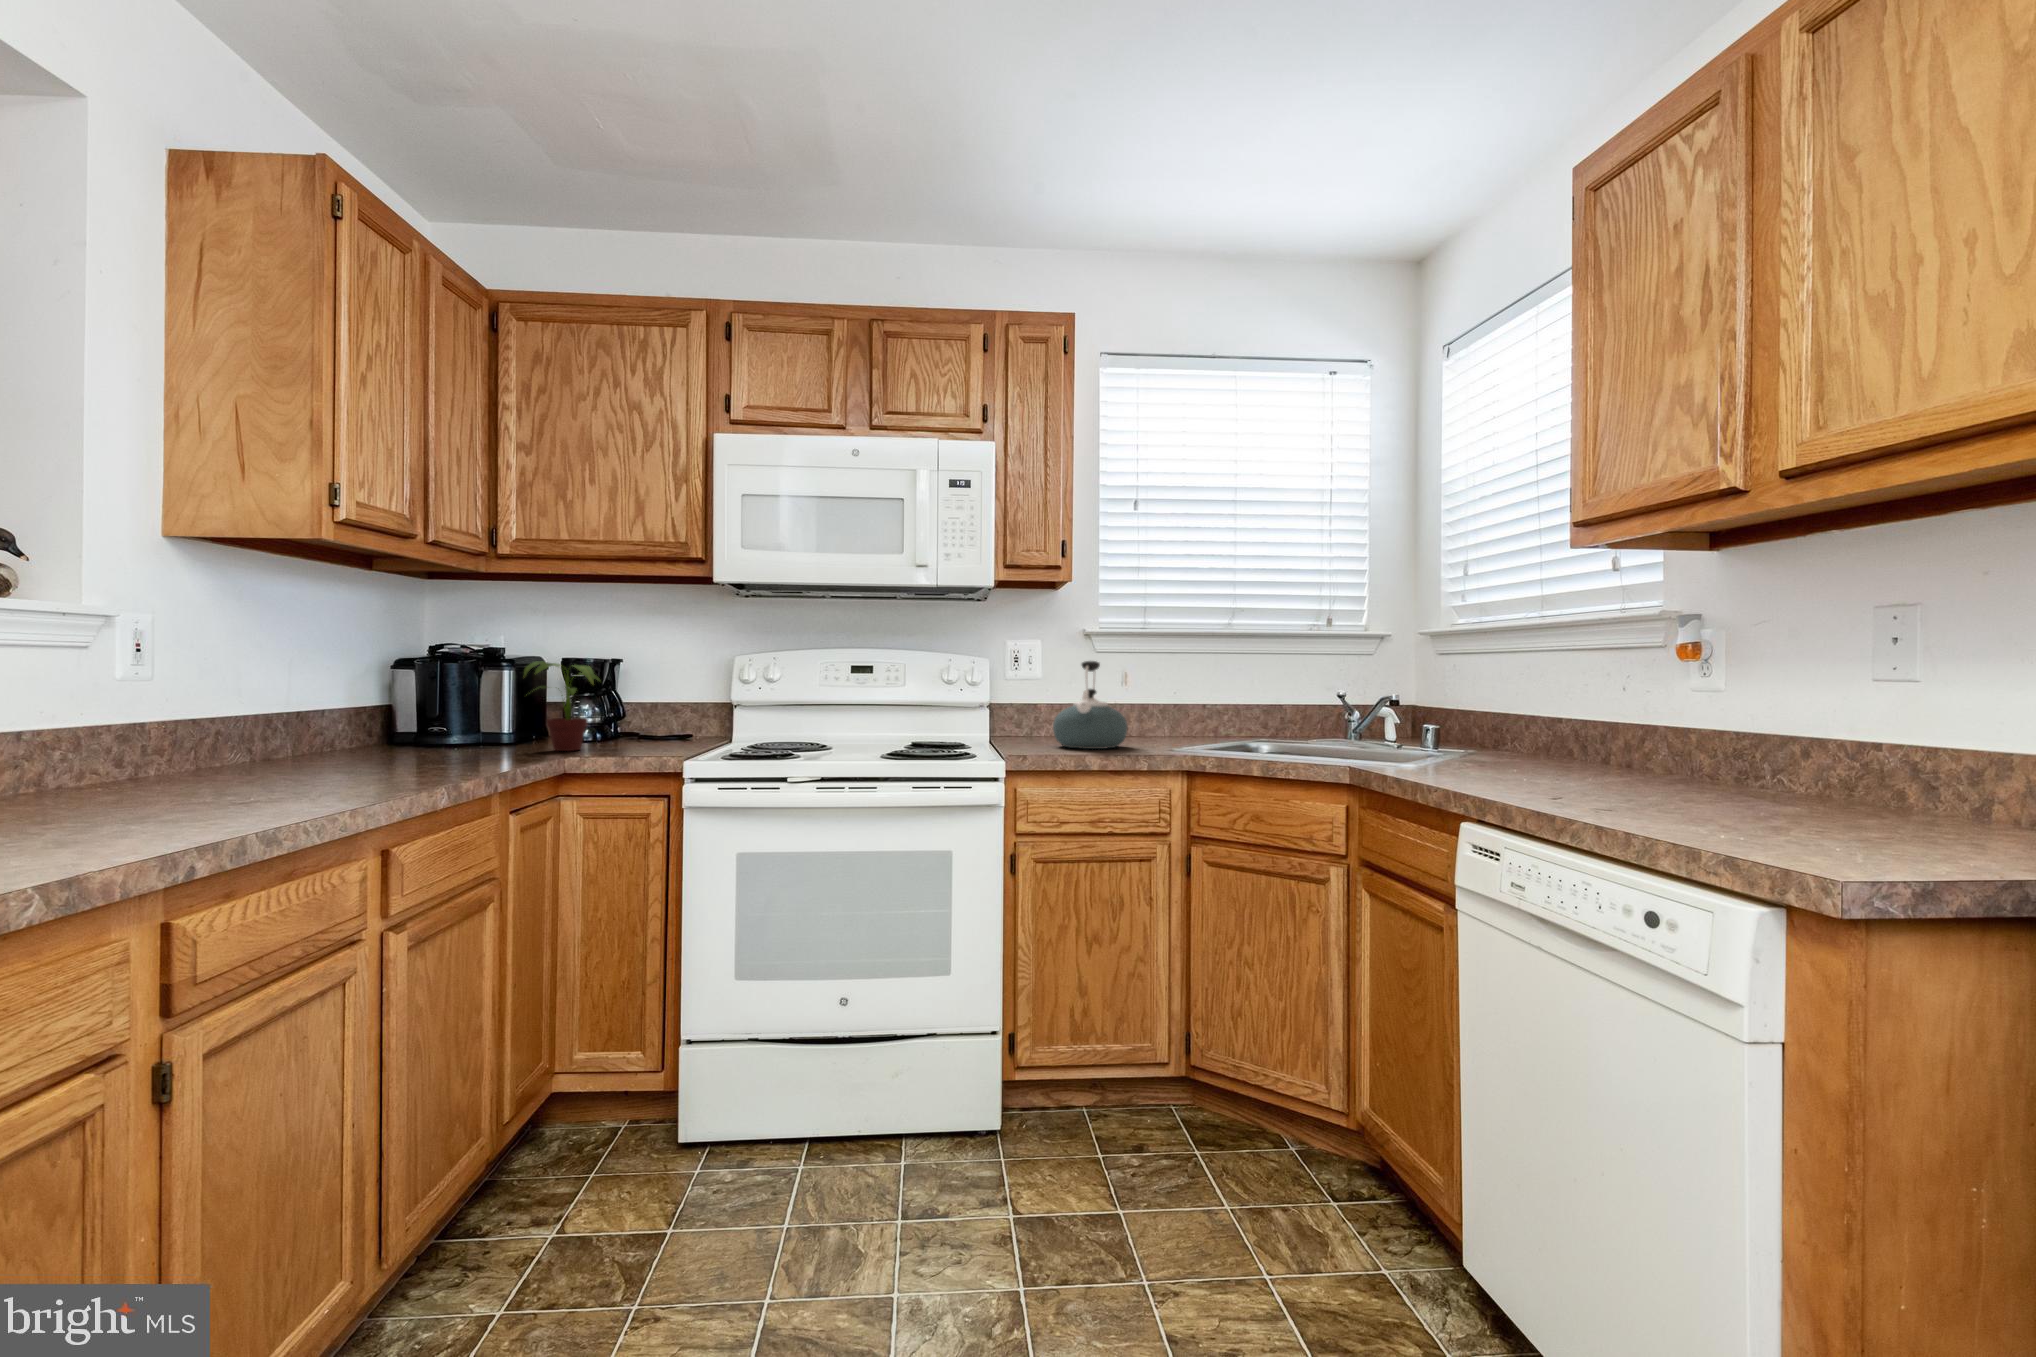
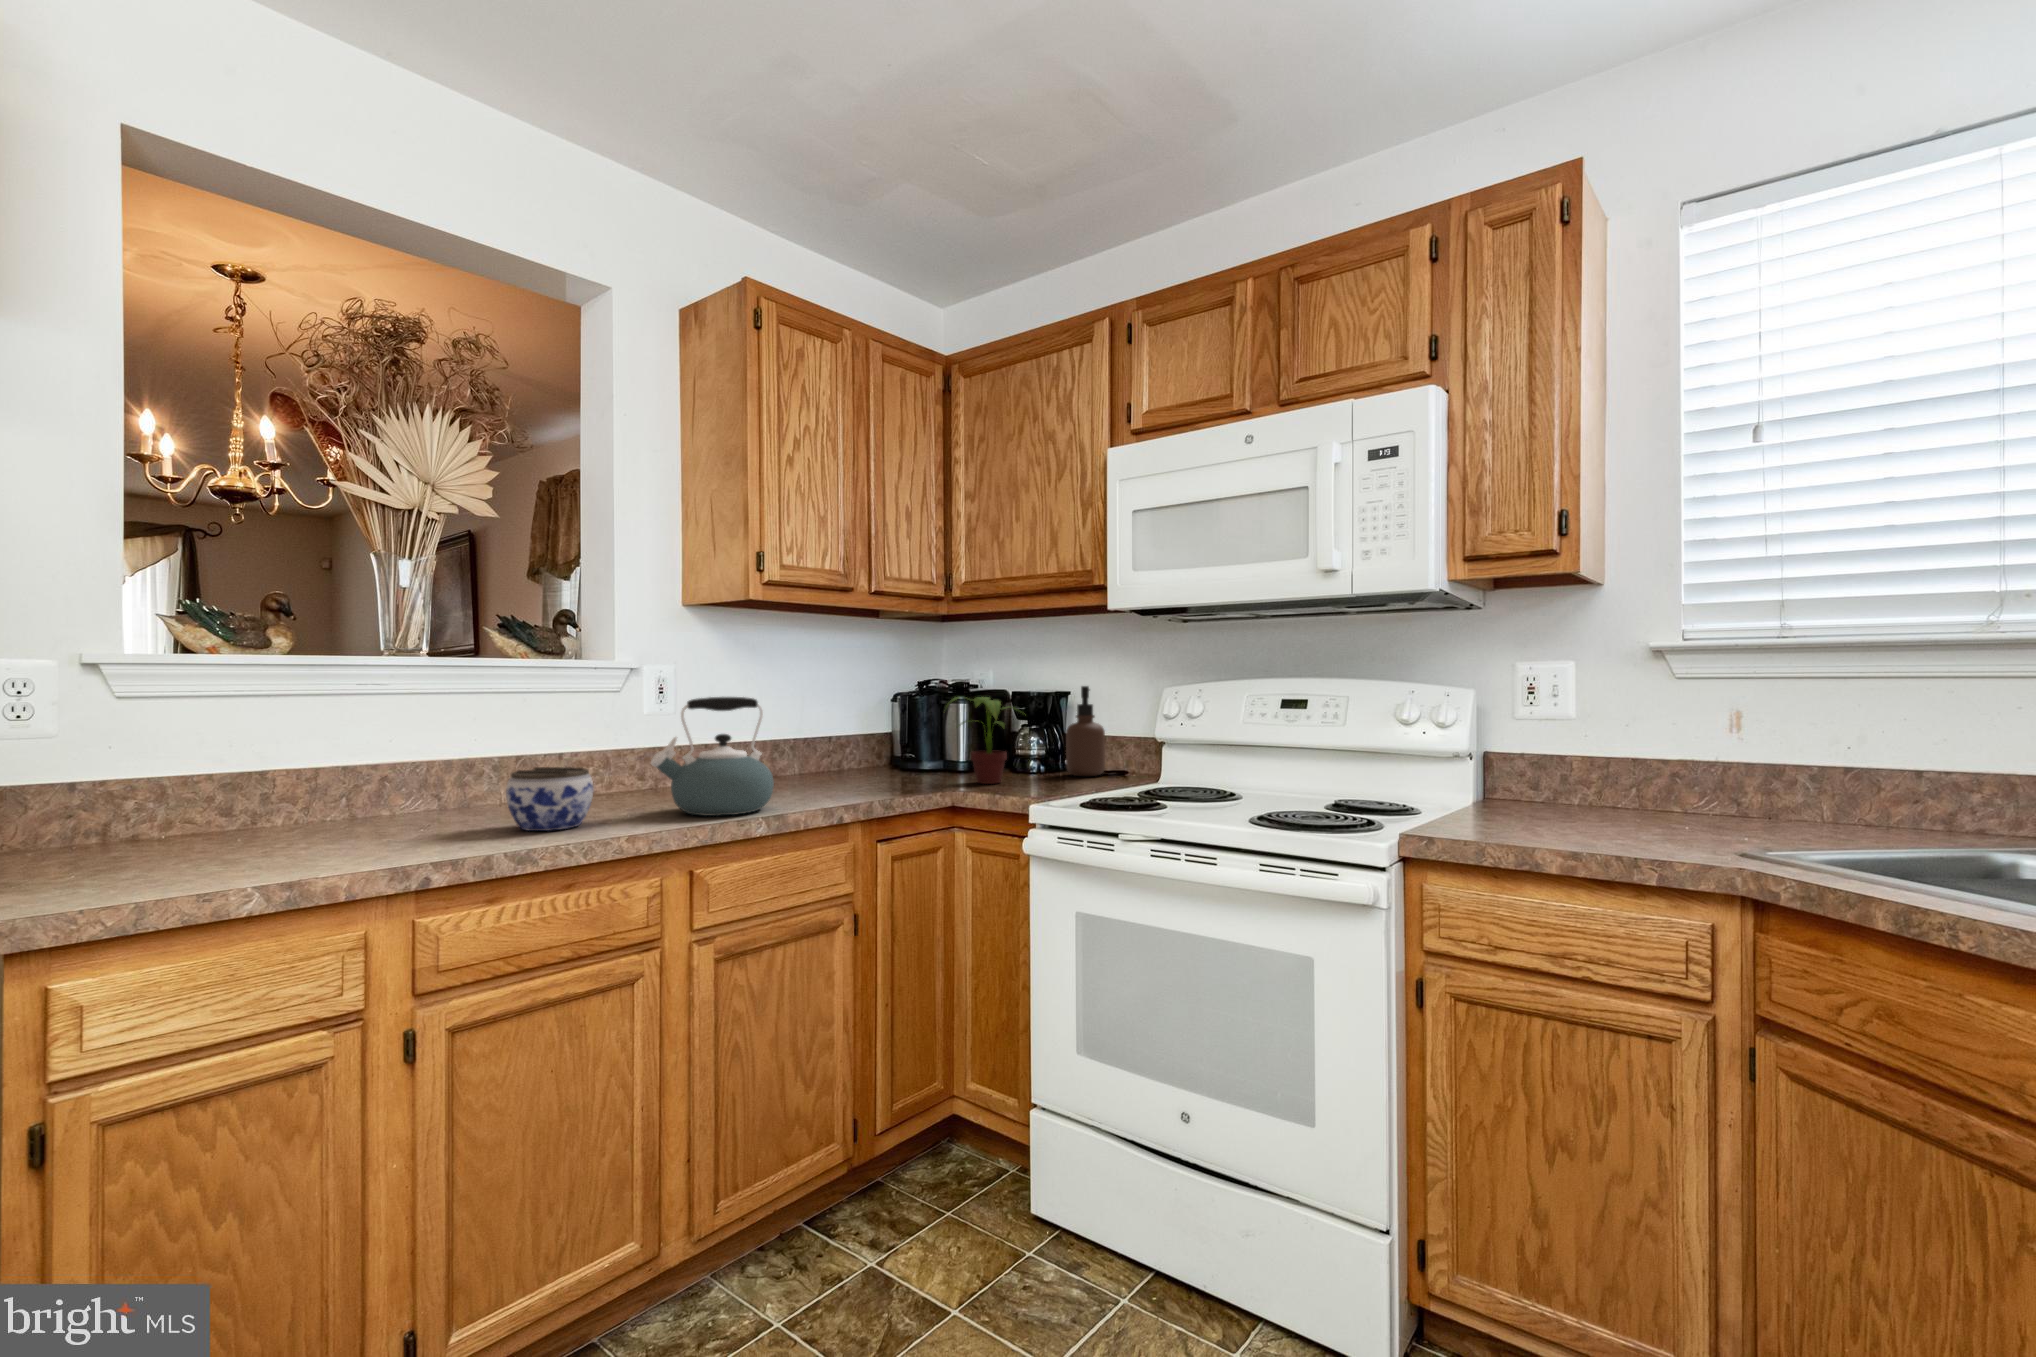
soap dispenser: none [623,655,663,741] -> present [1066,686,1105,776]
kettle: present [1053,661,1127,749] -> present [651,697,774,816]
jar: none [64,735,209,820] -> present [506,767,593,831]

